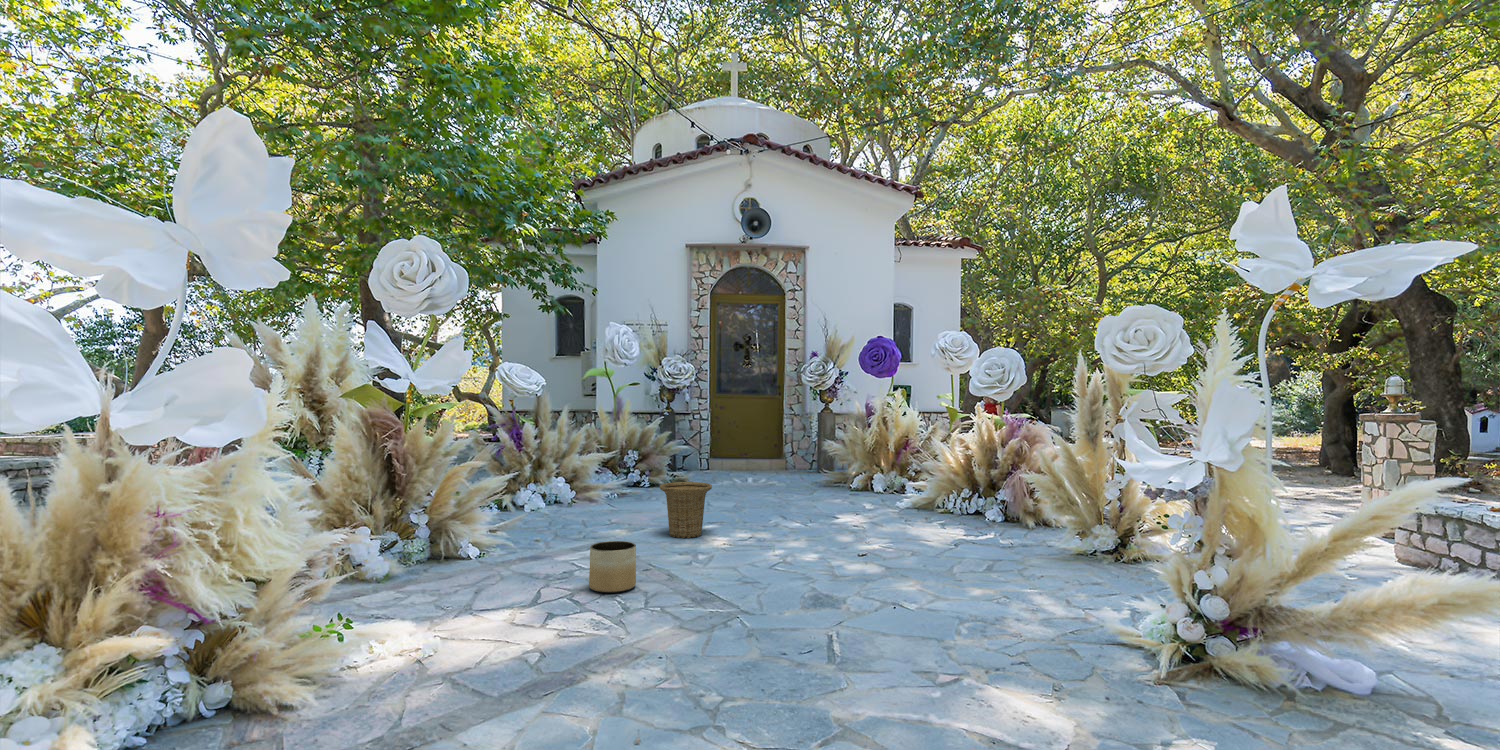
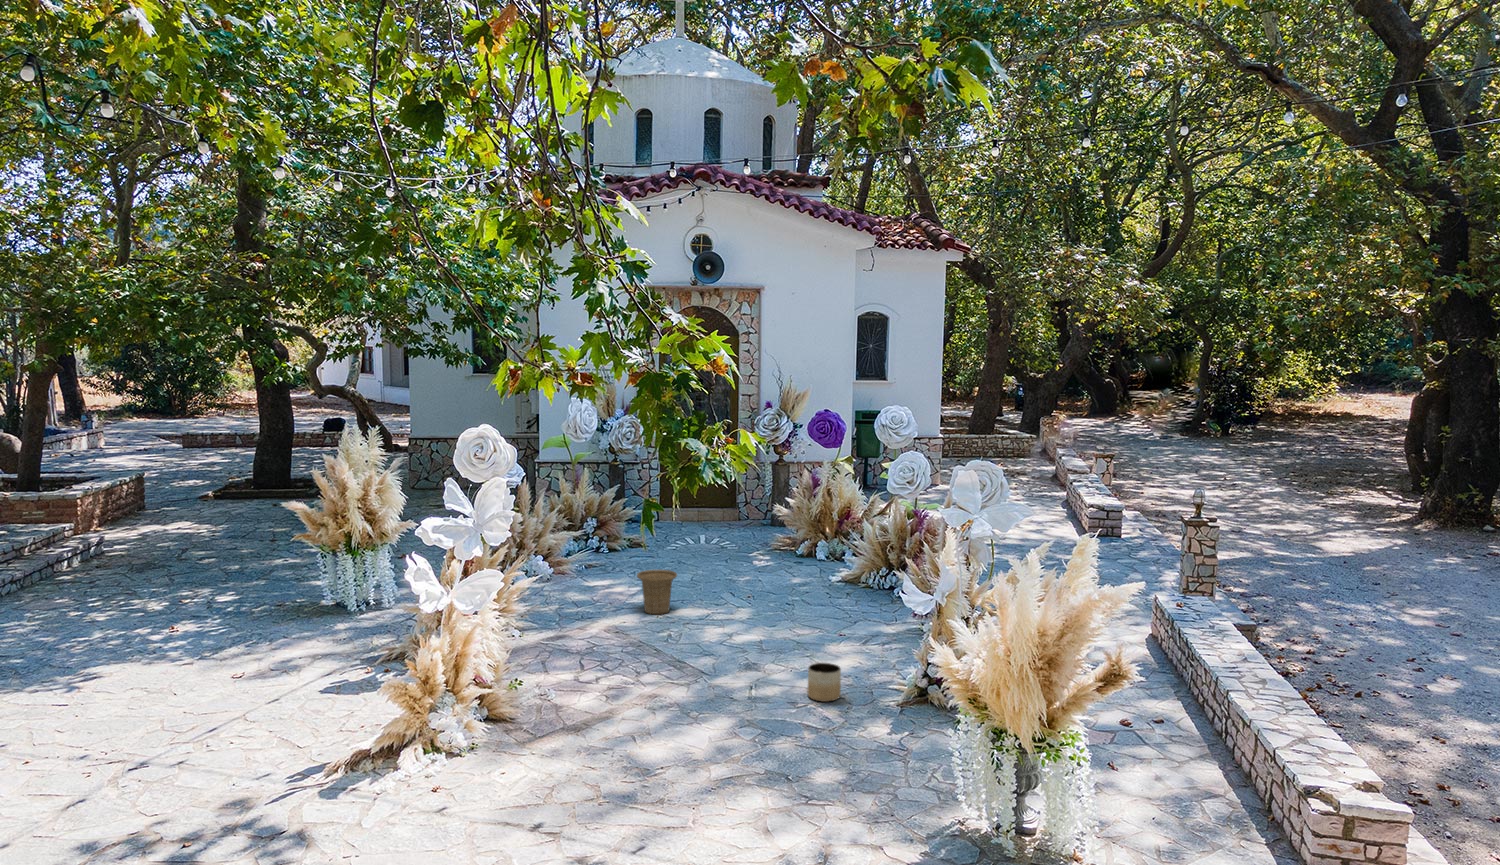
planter: present [589,541,636,593] -> present [808,663,841,702]

